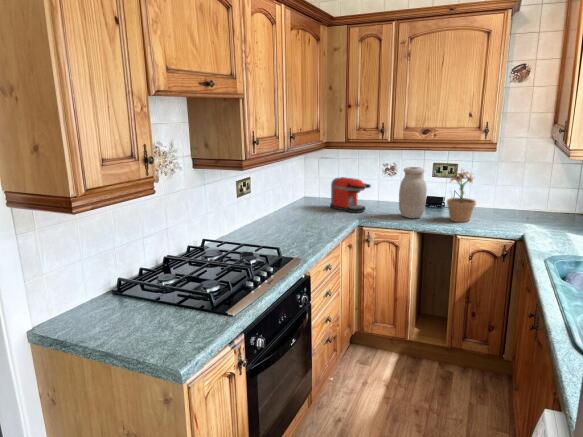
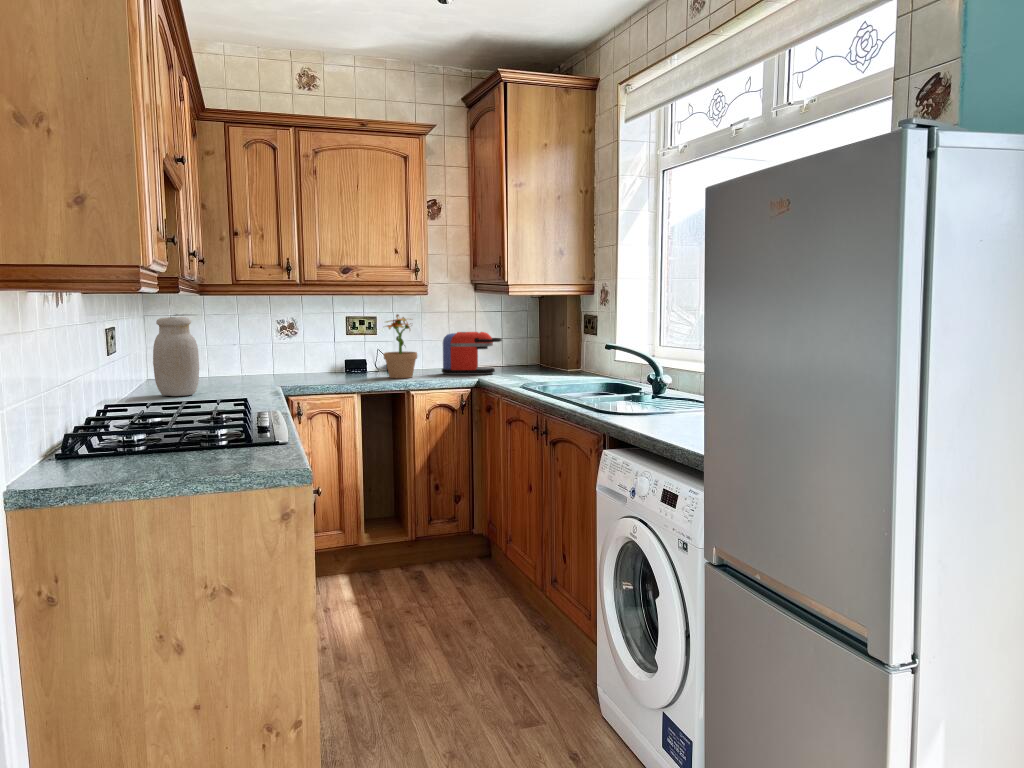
jar: present [399,167,427,218] -> present [153,317,199,396]
coffee maker: present [330,177,371,213] -> present [442,332,502,375]

